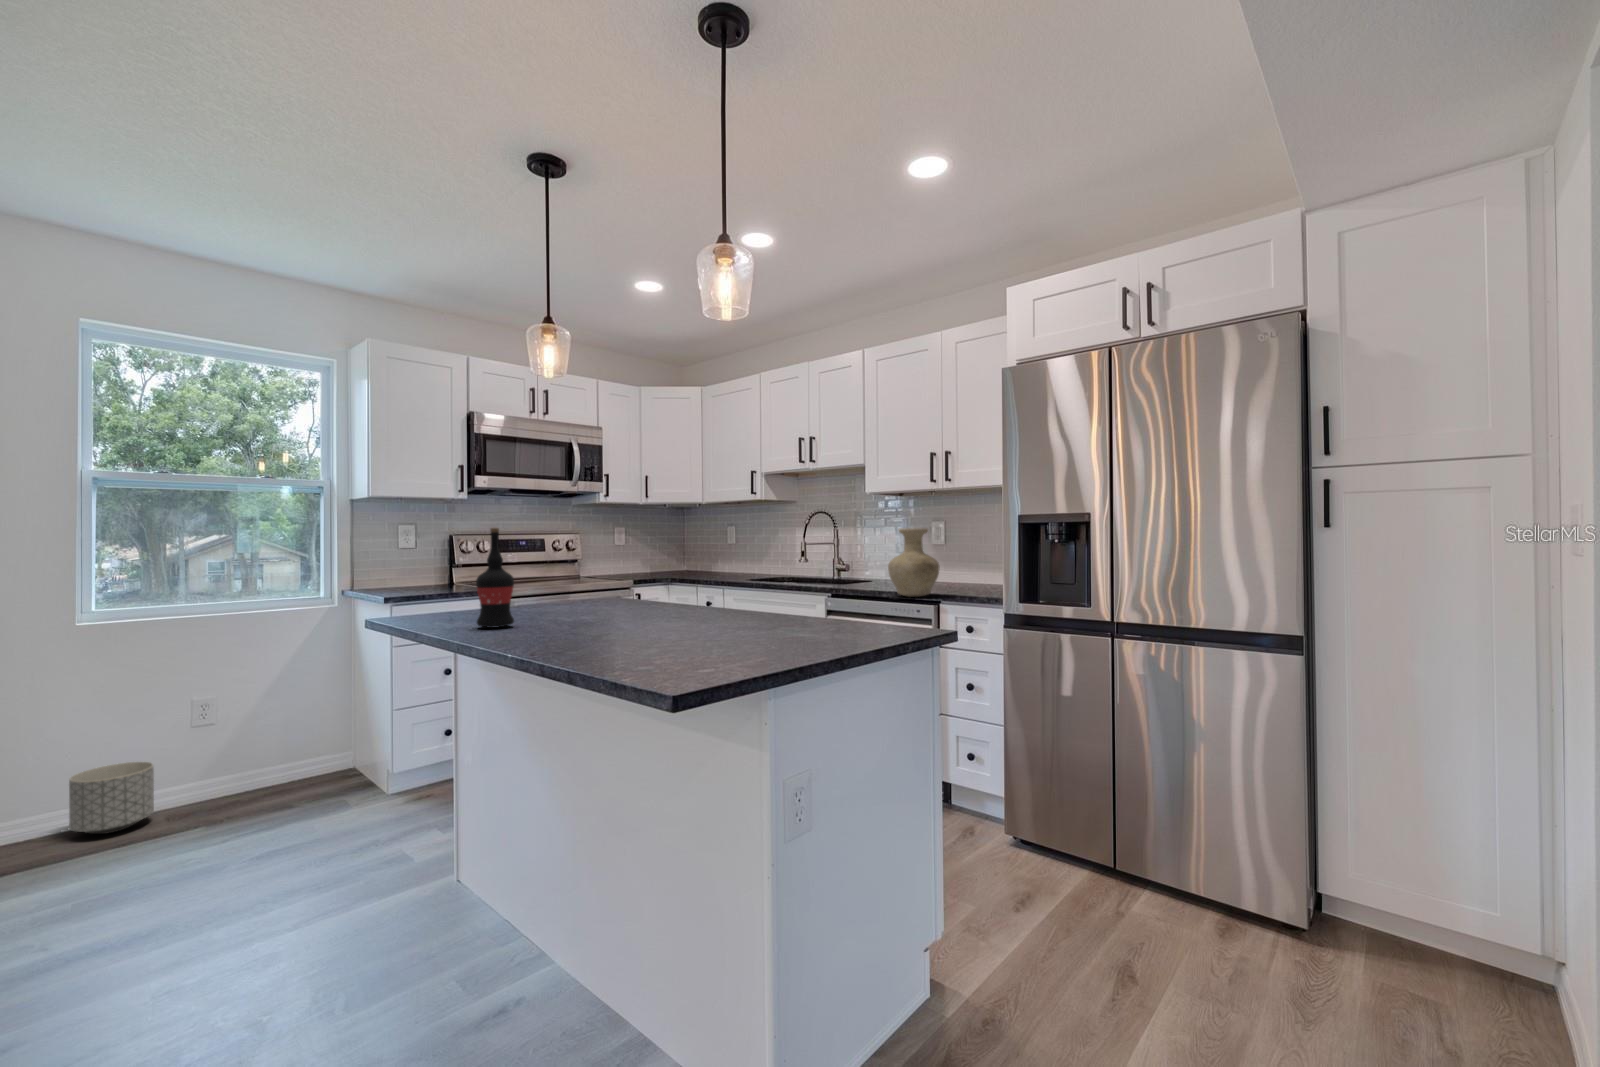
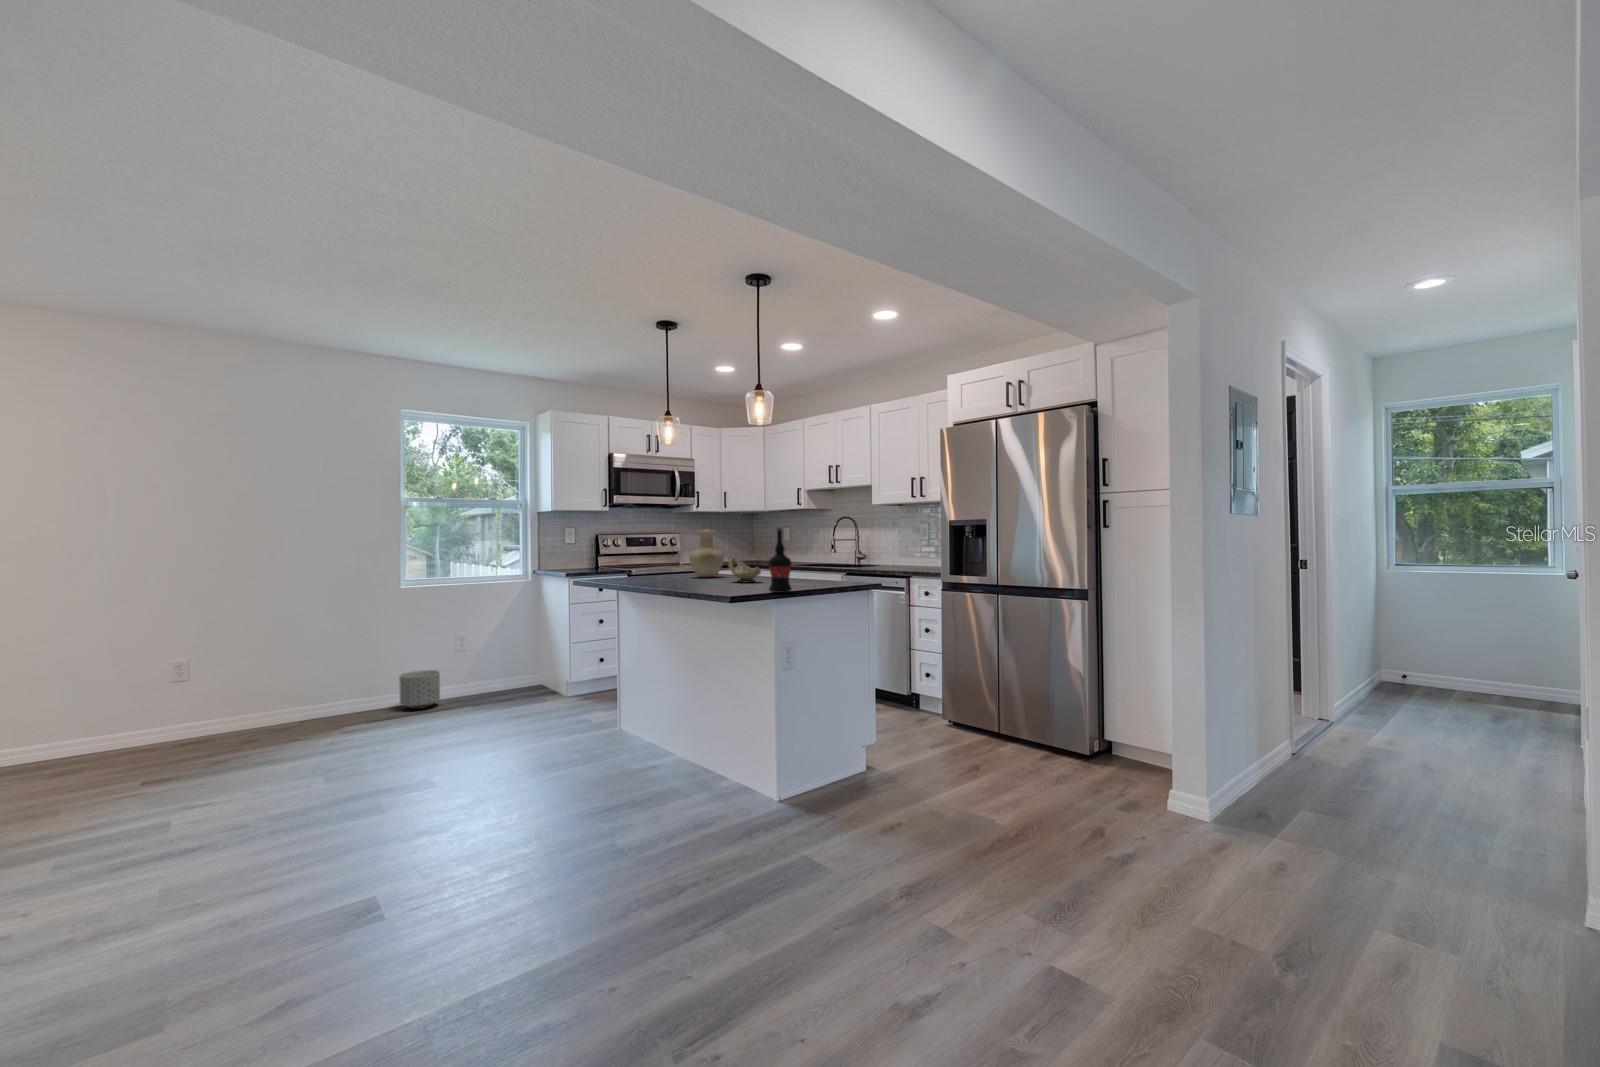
wine bottle: present [476,528,514,628] -> present [769,528,792,593]
vase: present [888,528,940,597] -> present [689,531,724,577]
decorative bowl: none [652,573,712,623] -> present [729,556,761,583]

